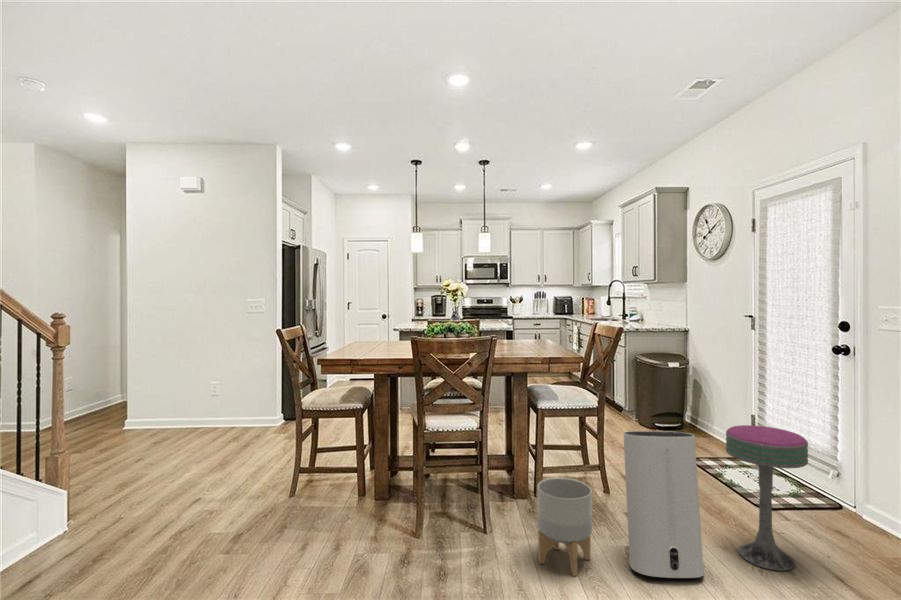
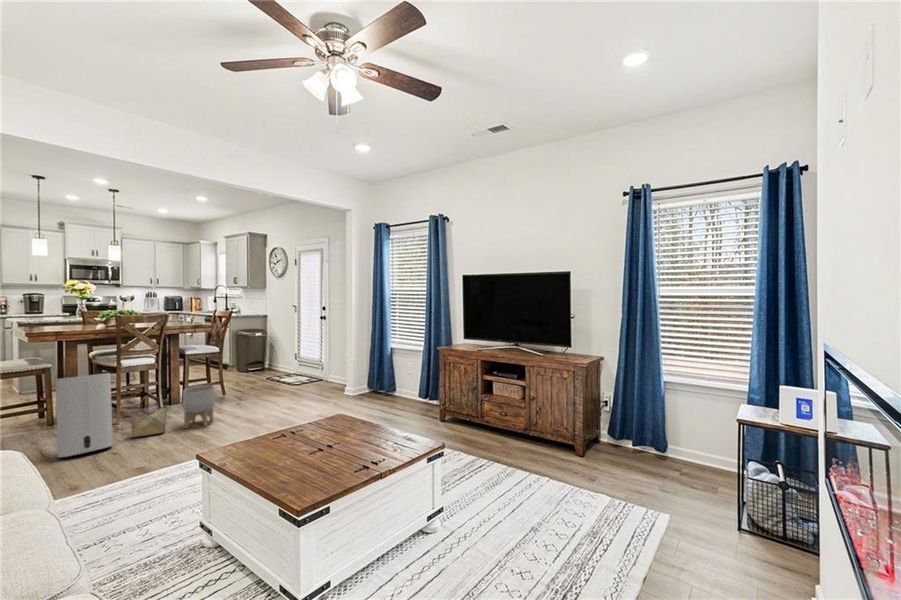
bar stool: present [726,425,808,571] -> none [277,350,307,404]
air purifier: present [624,431,704,578] -> present [56,373,113,457]
woven basket: none [458,478,511,562] -> present [131,401,167,437]

